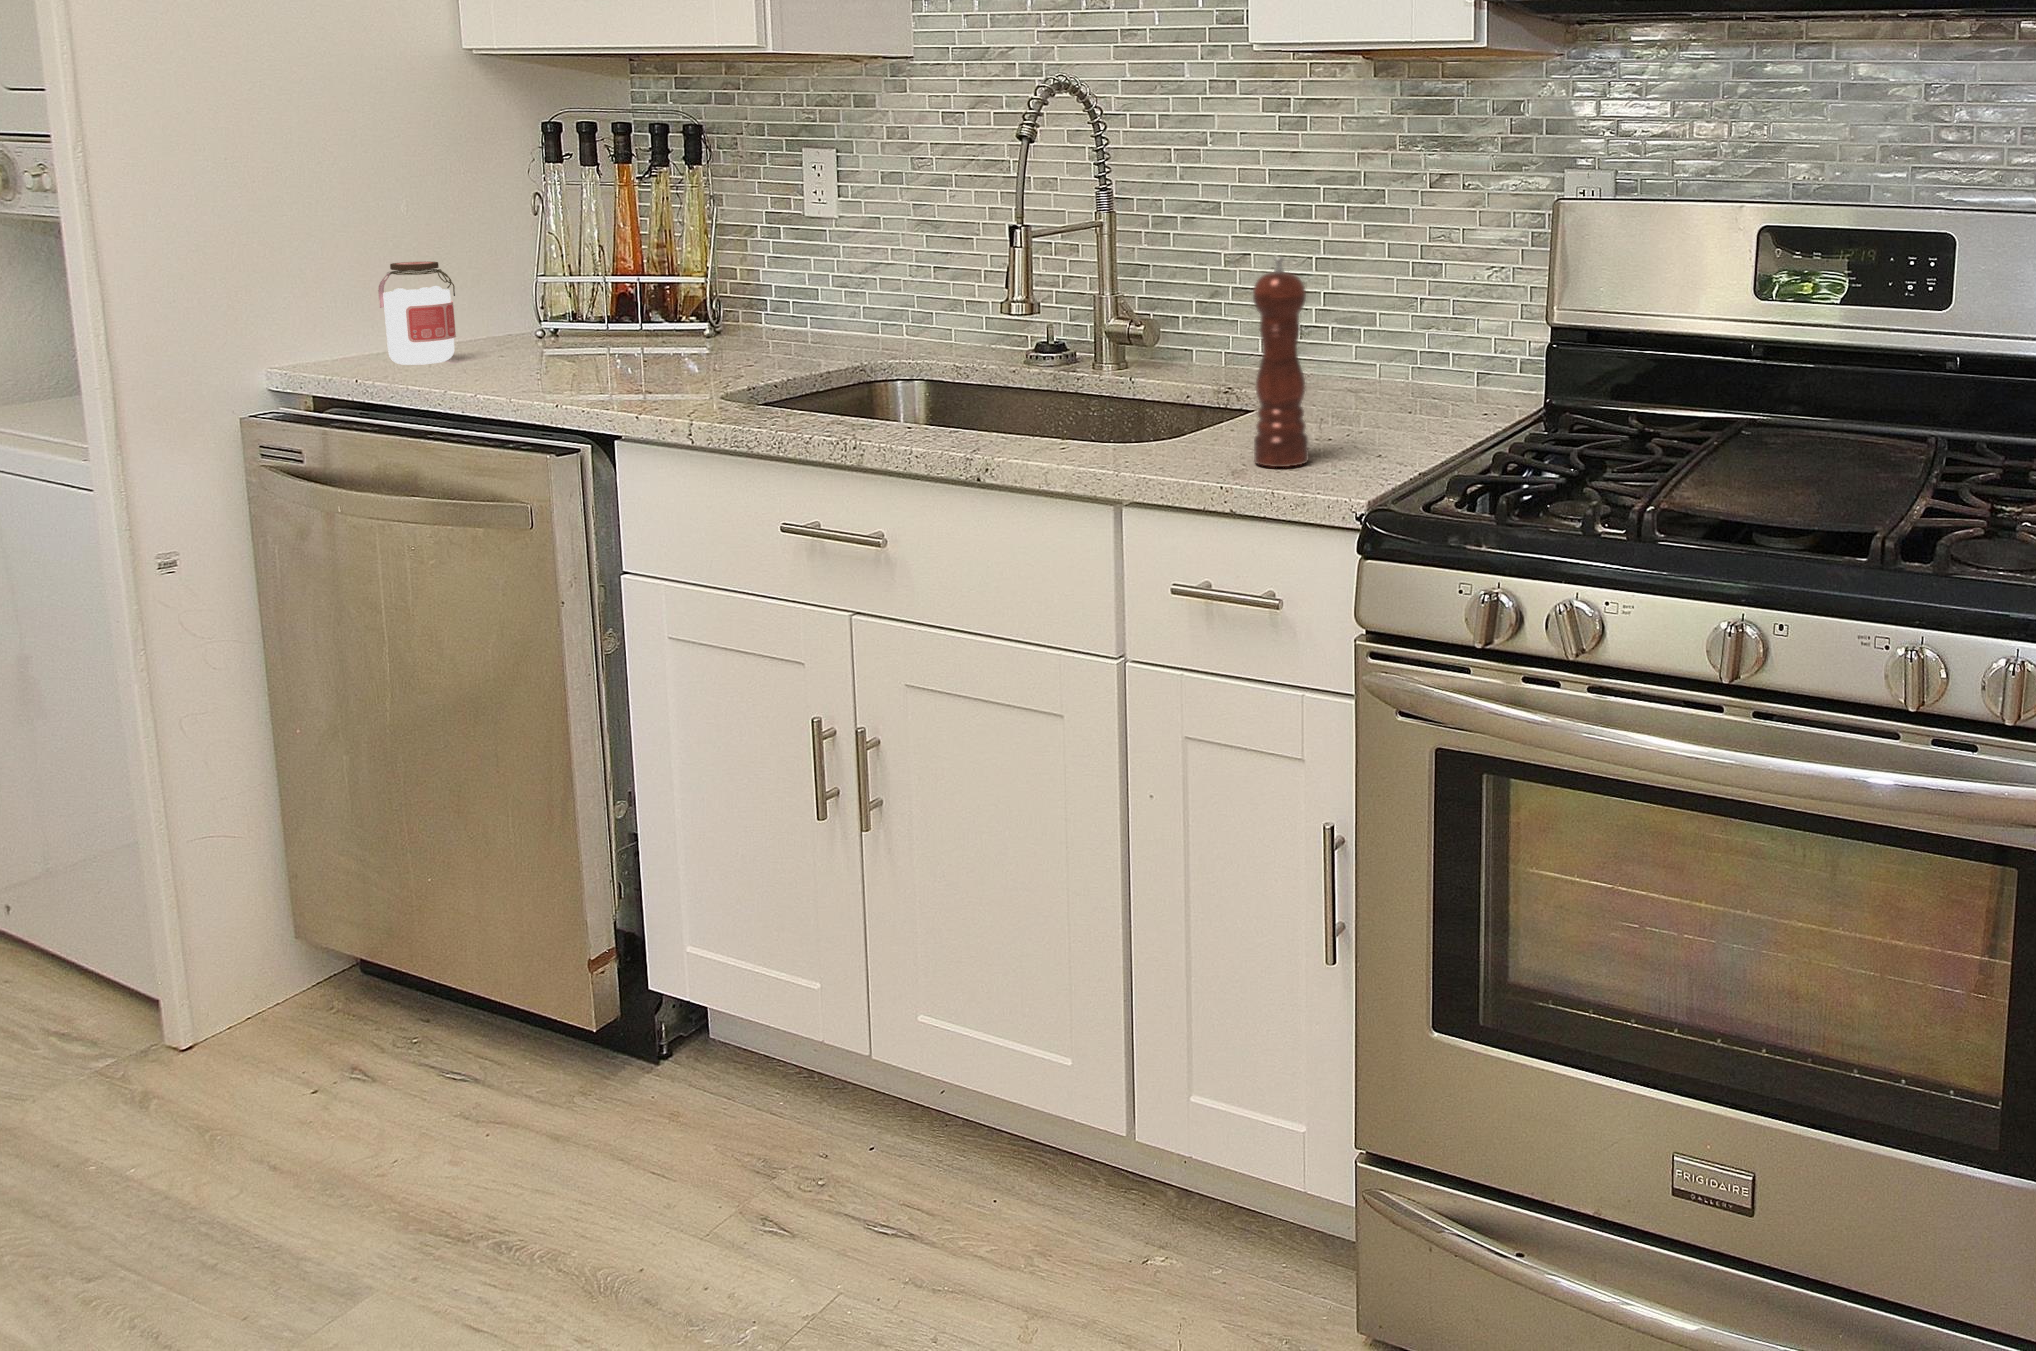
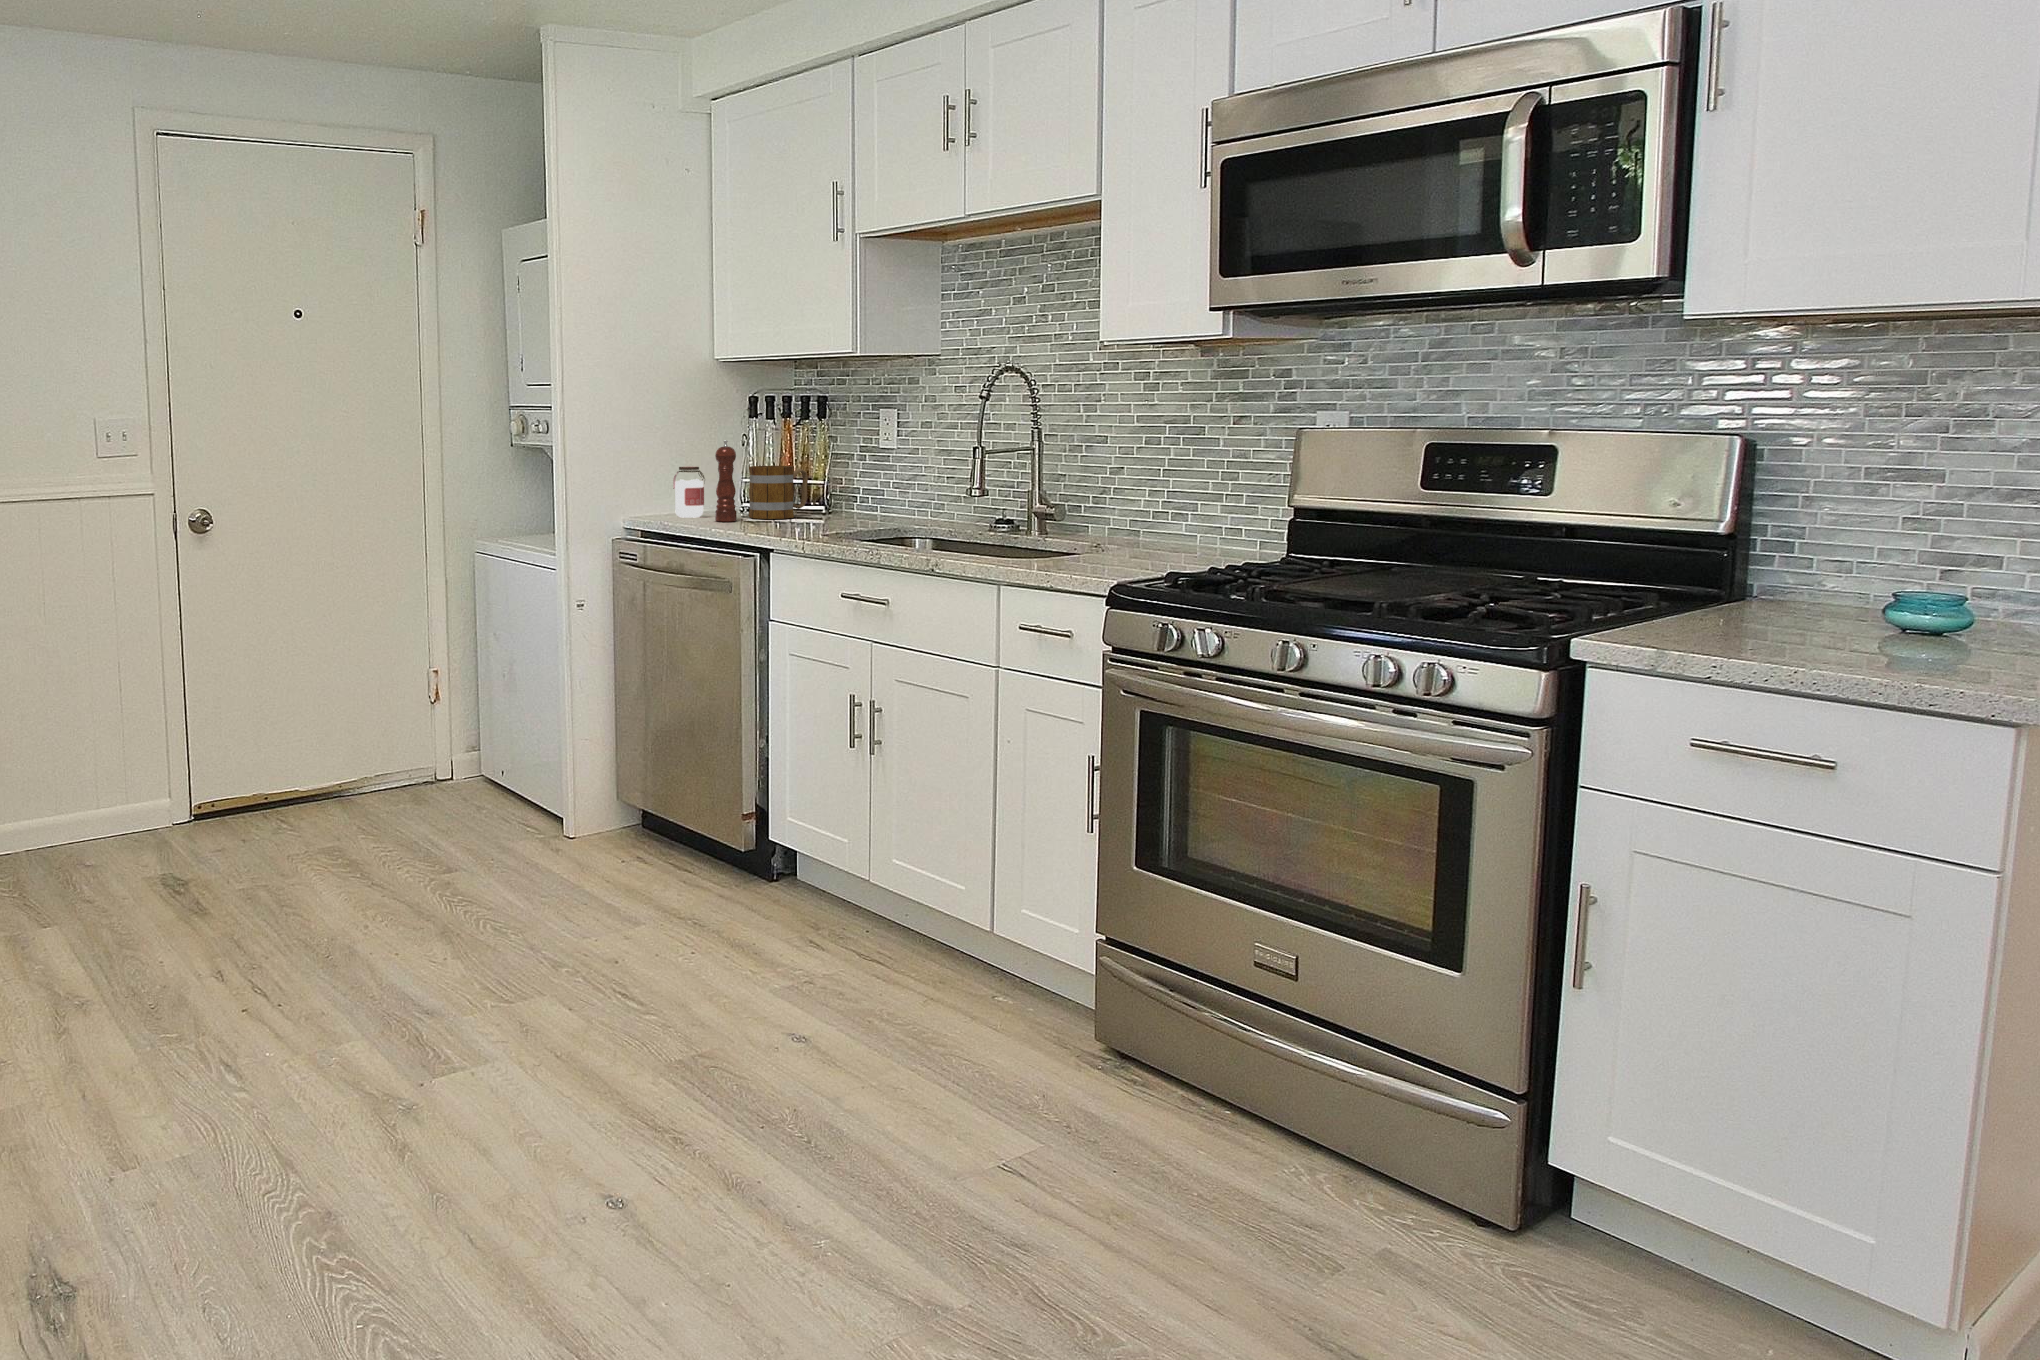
mug: none [551,253,677,357] -> present [749,466,808,519]
pepper mill: present [1253,257,1309,467] -> present [715,441,737,522]

